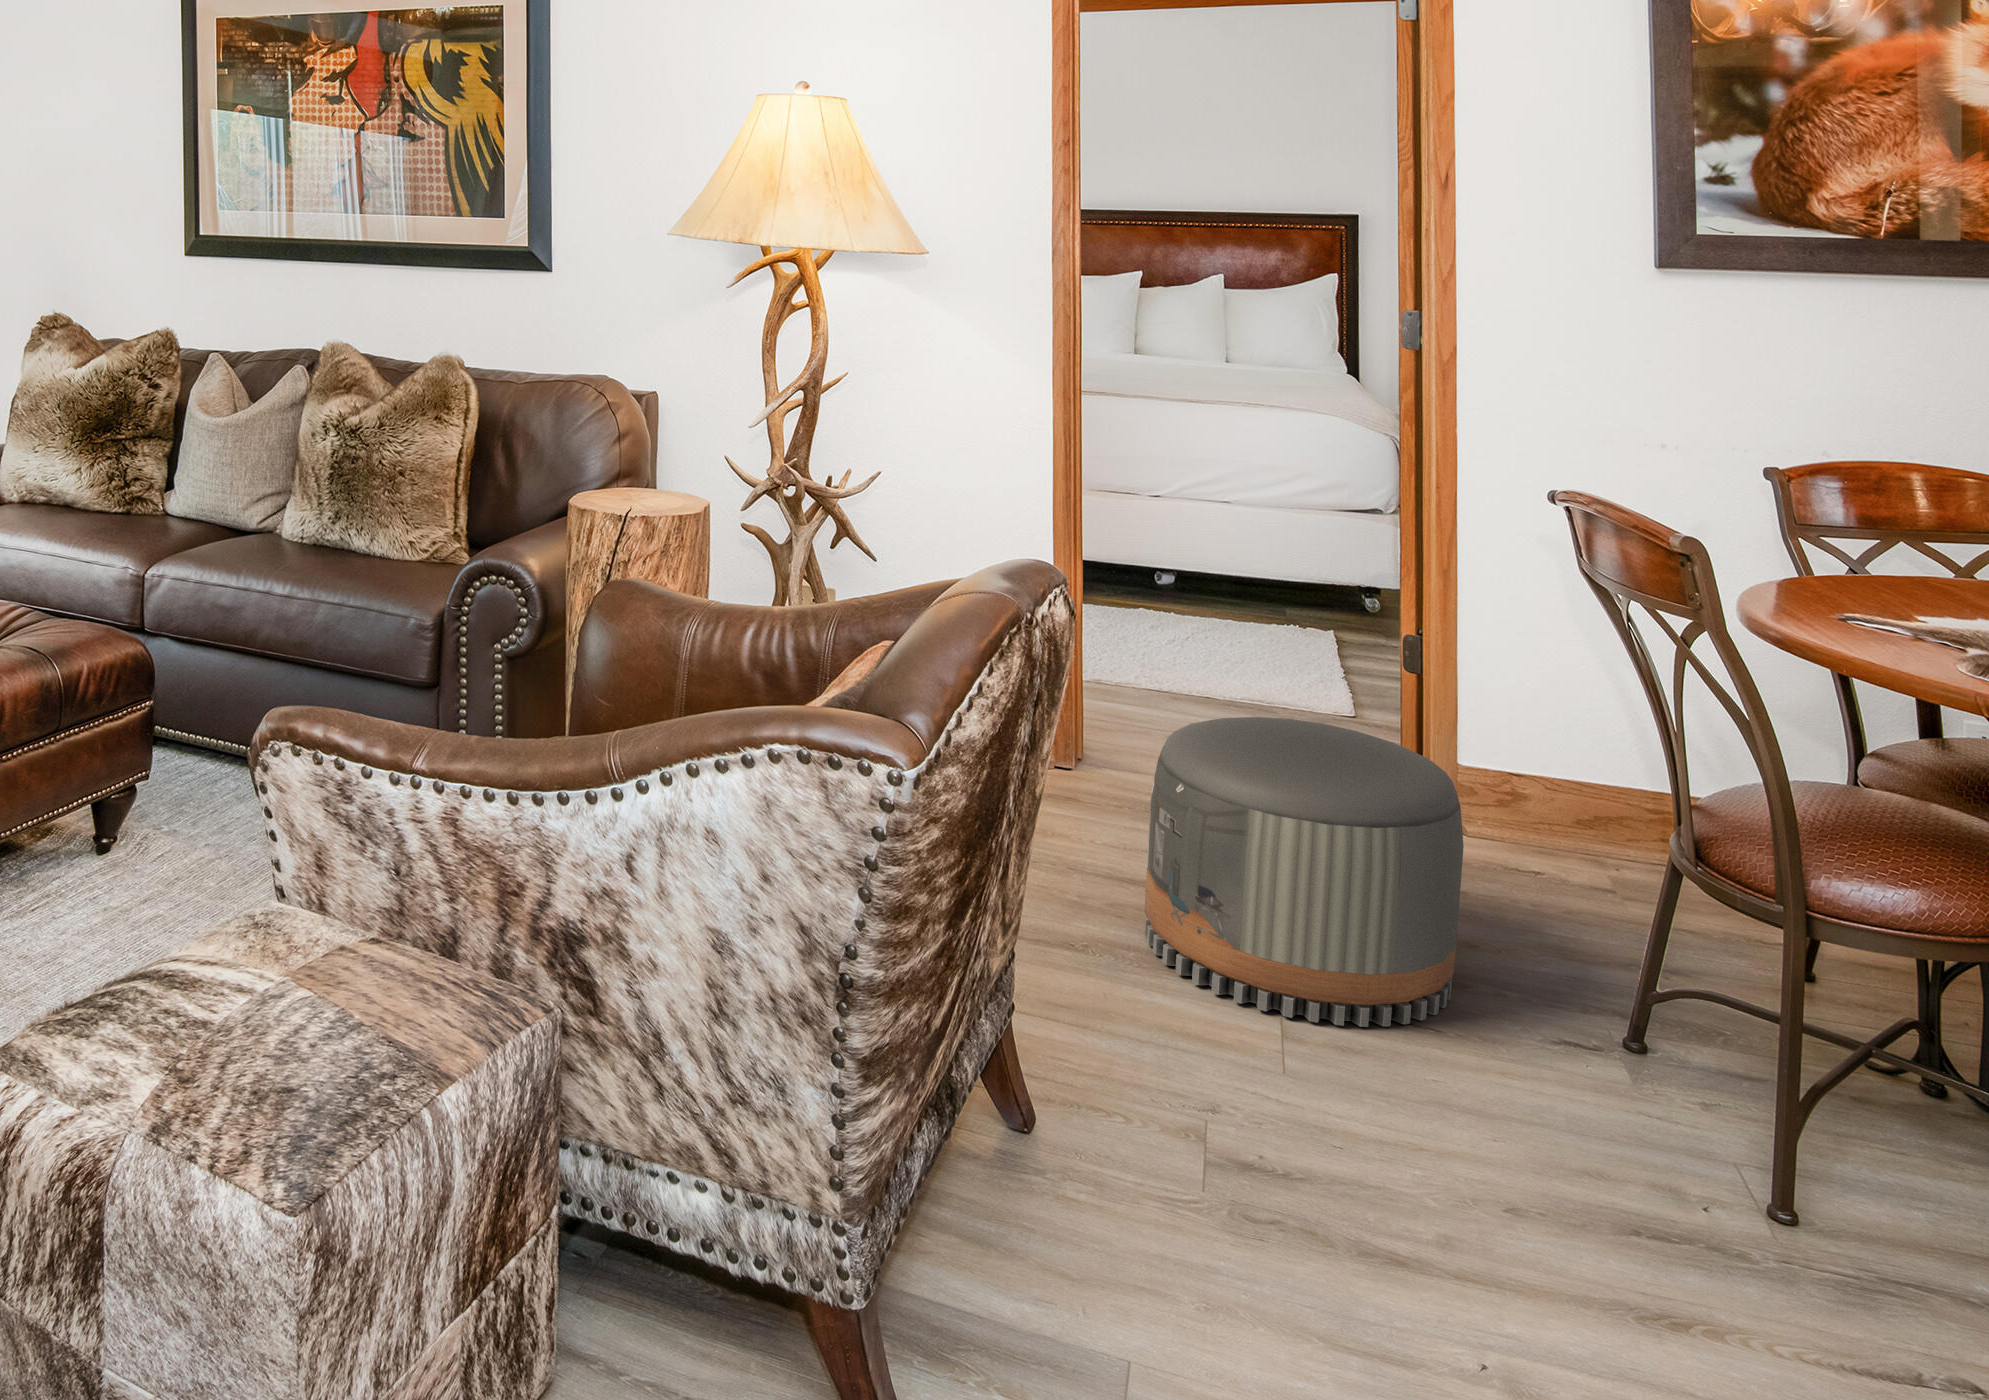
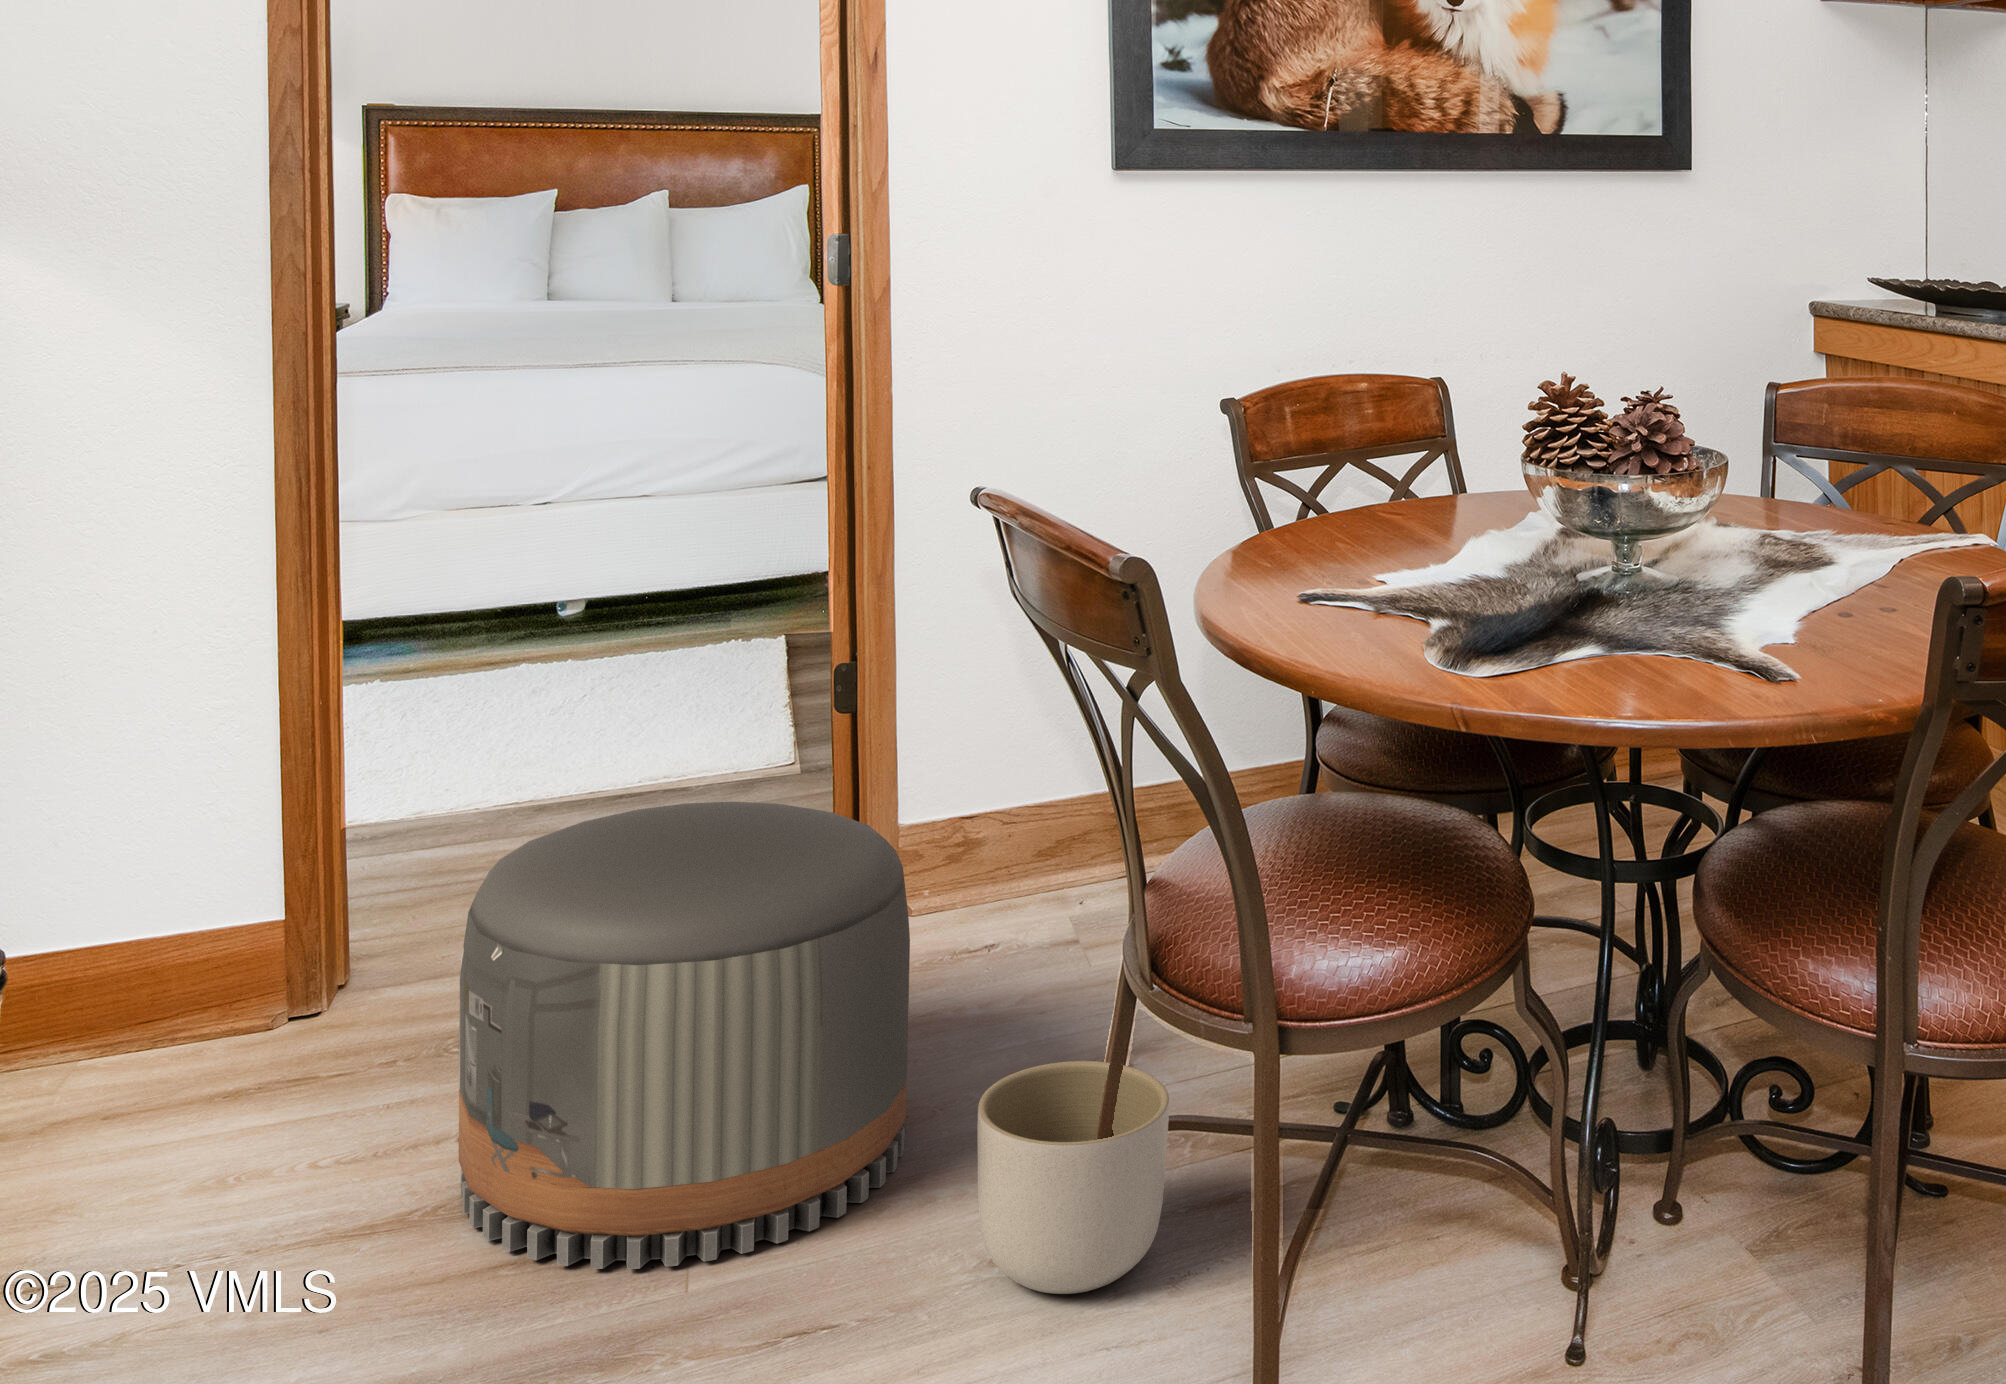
planter: none [1523,961,1698,1138] -> present [977,1061,1169,1294]

